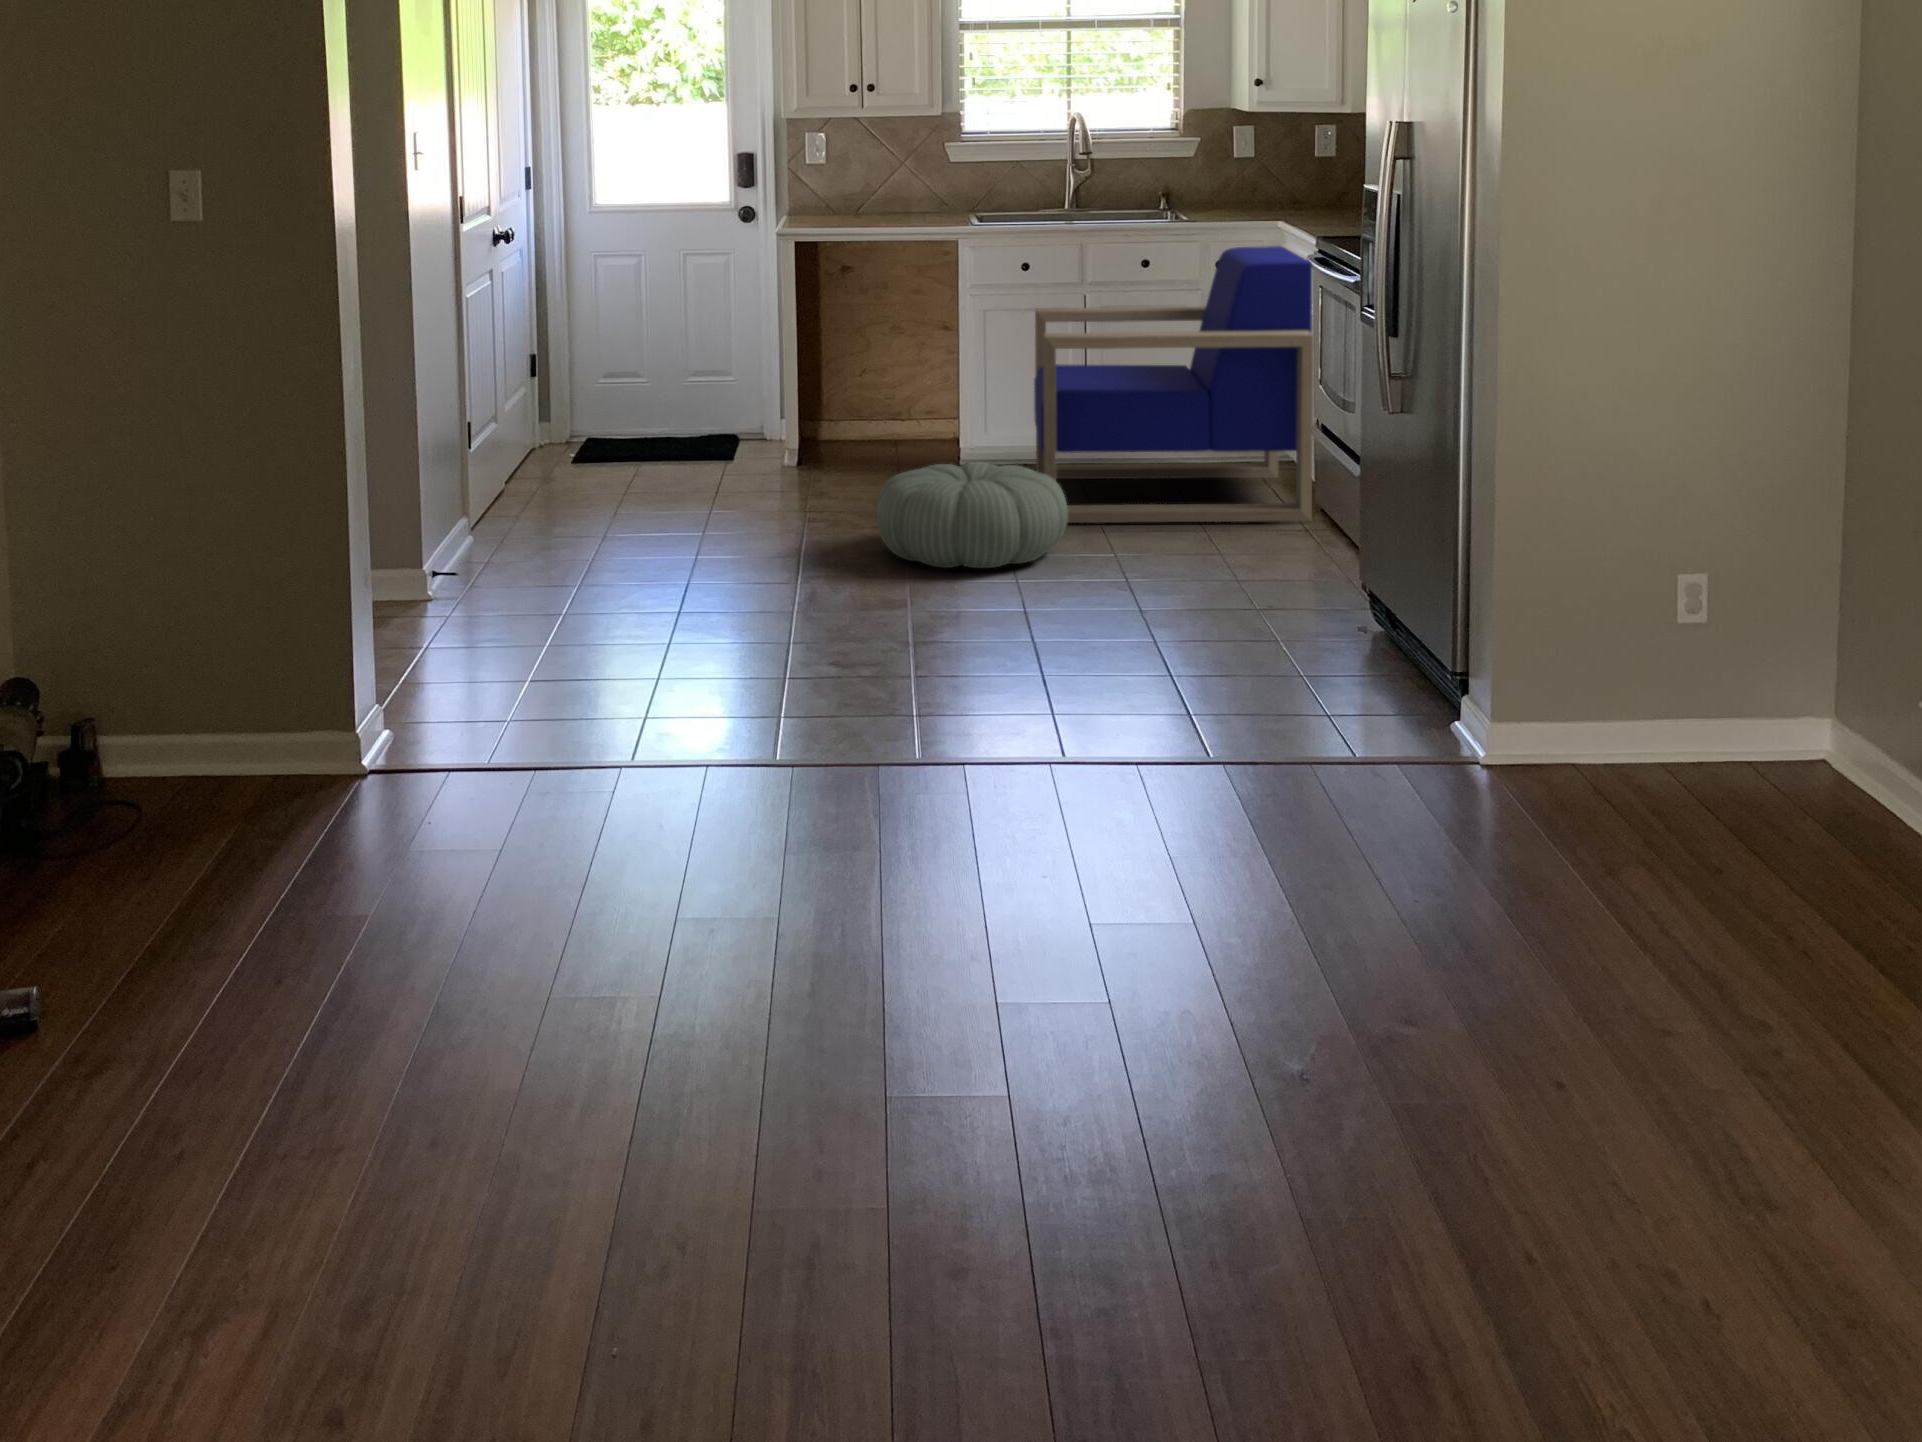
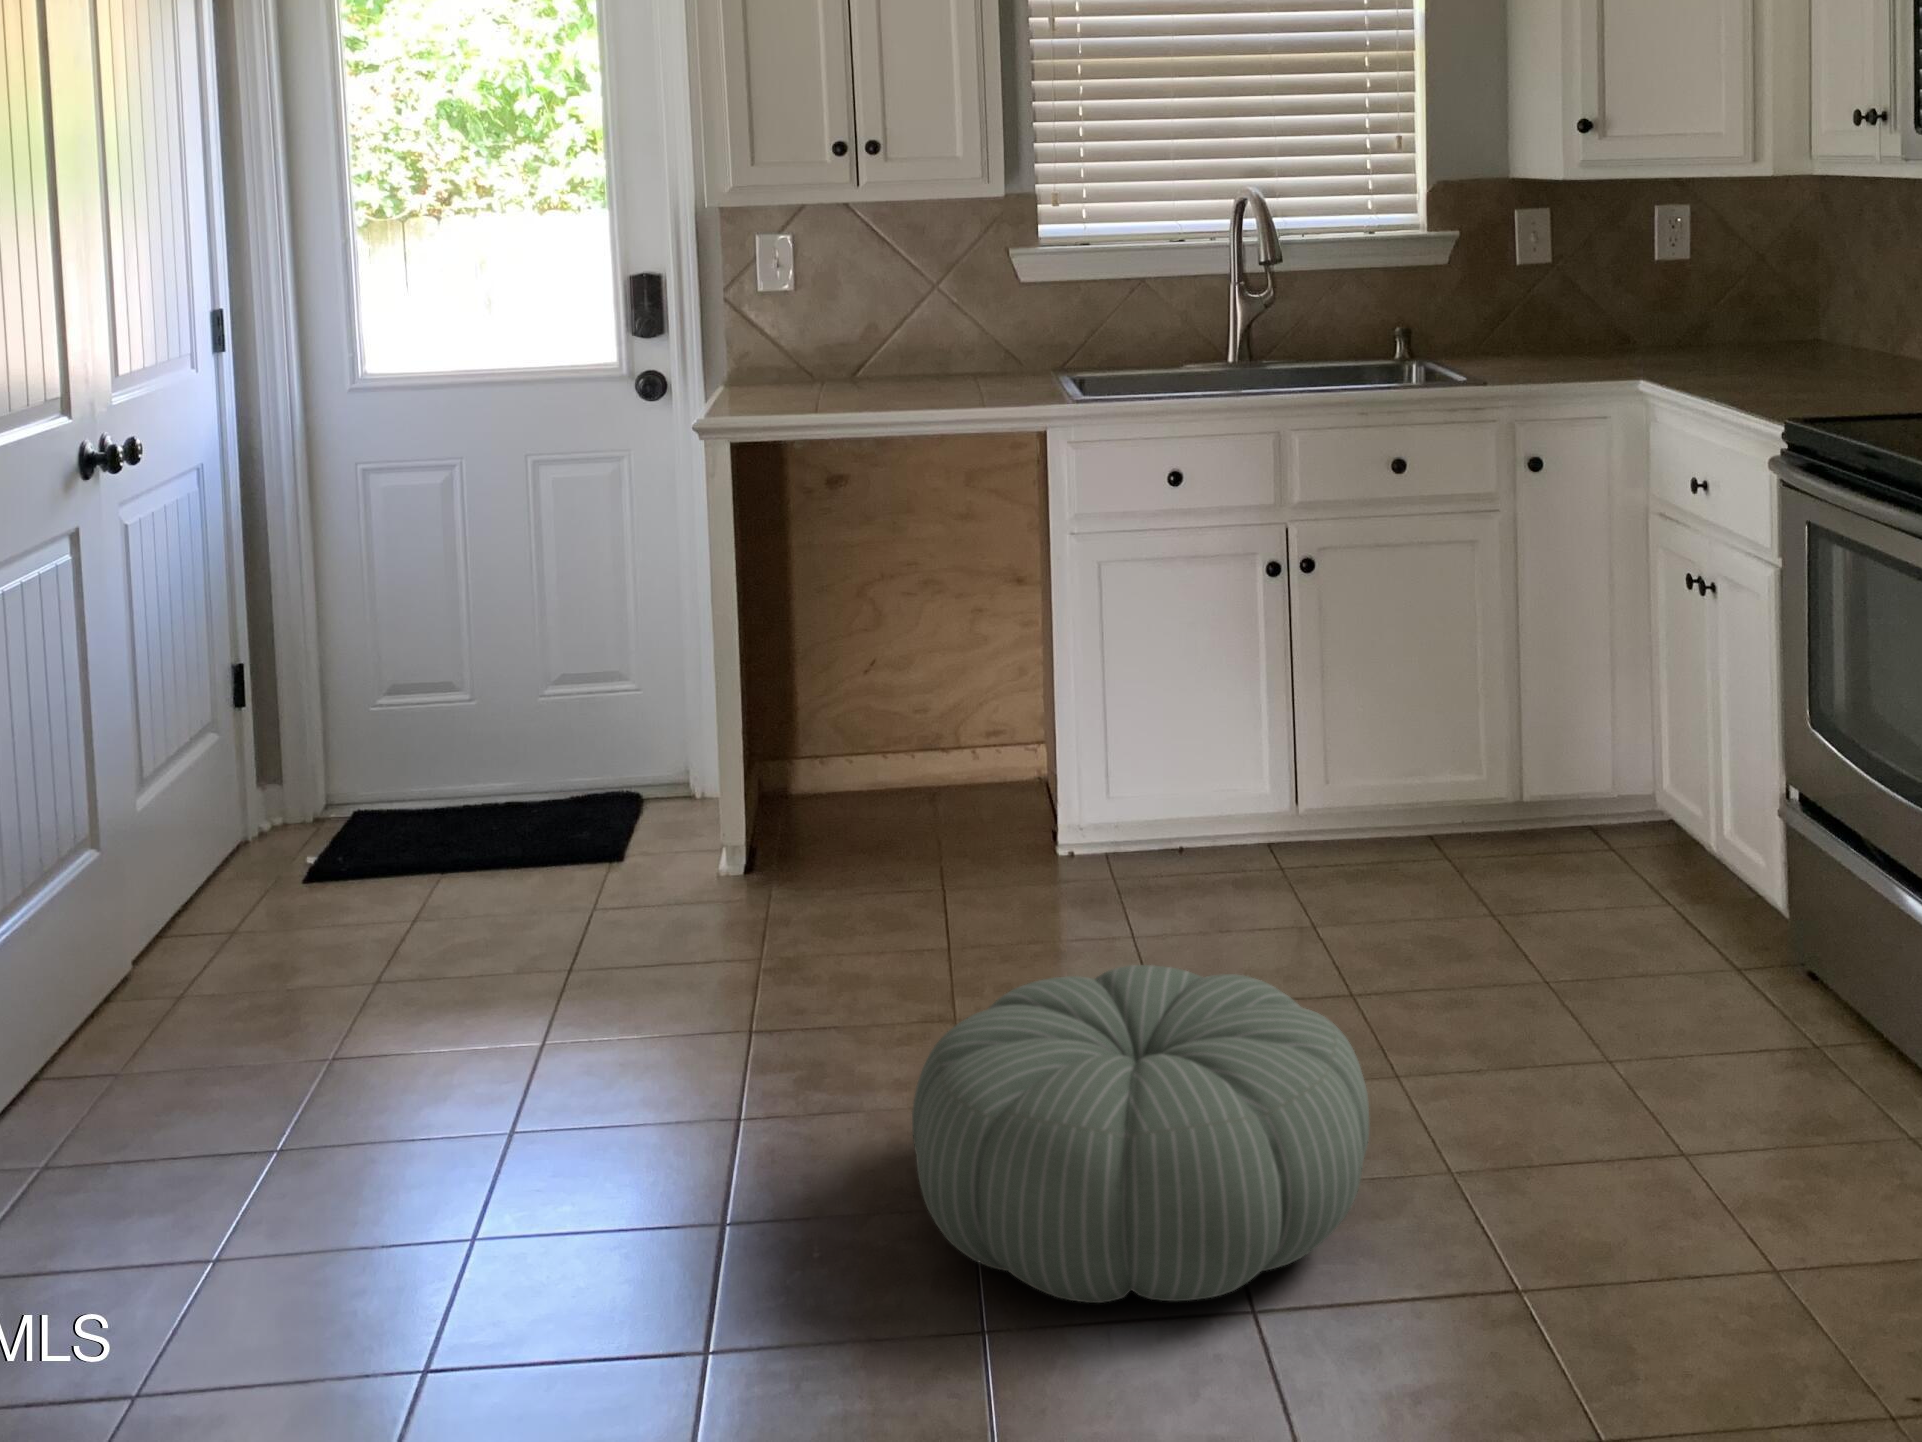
armchair: present [1034,246,1313,523] -> none [1202,431,1837,1064]

